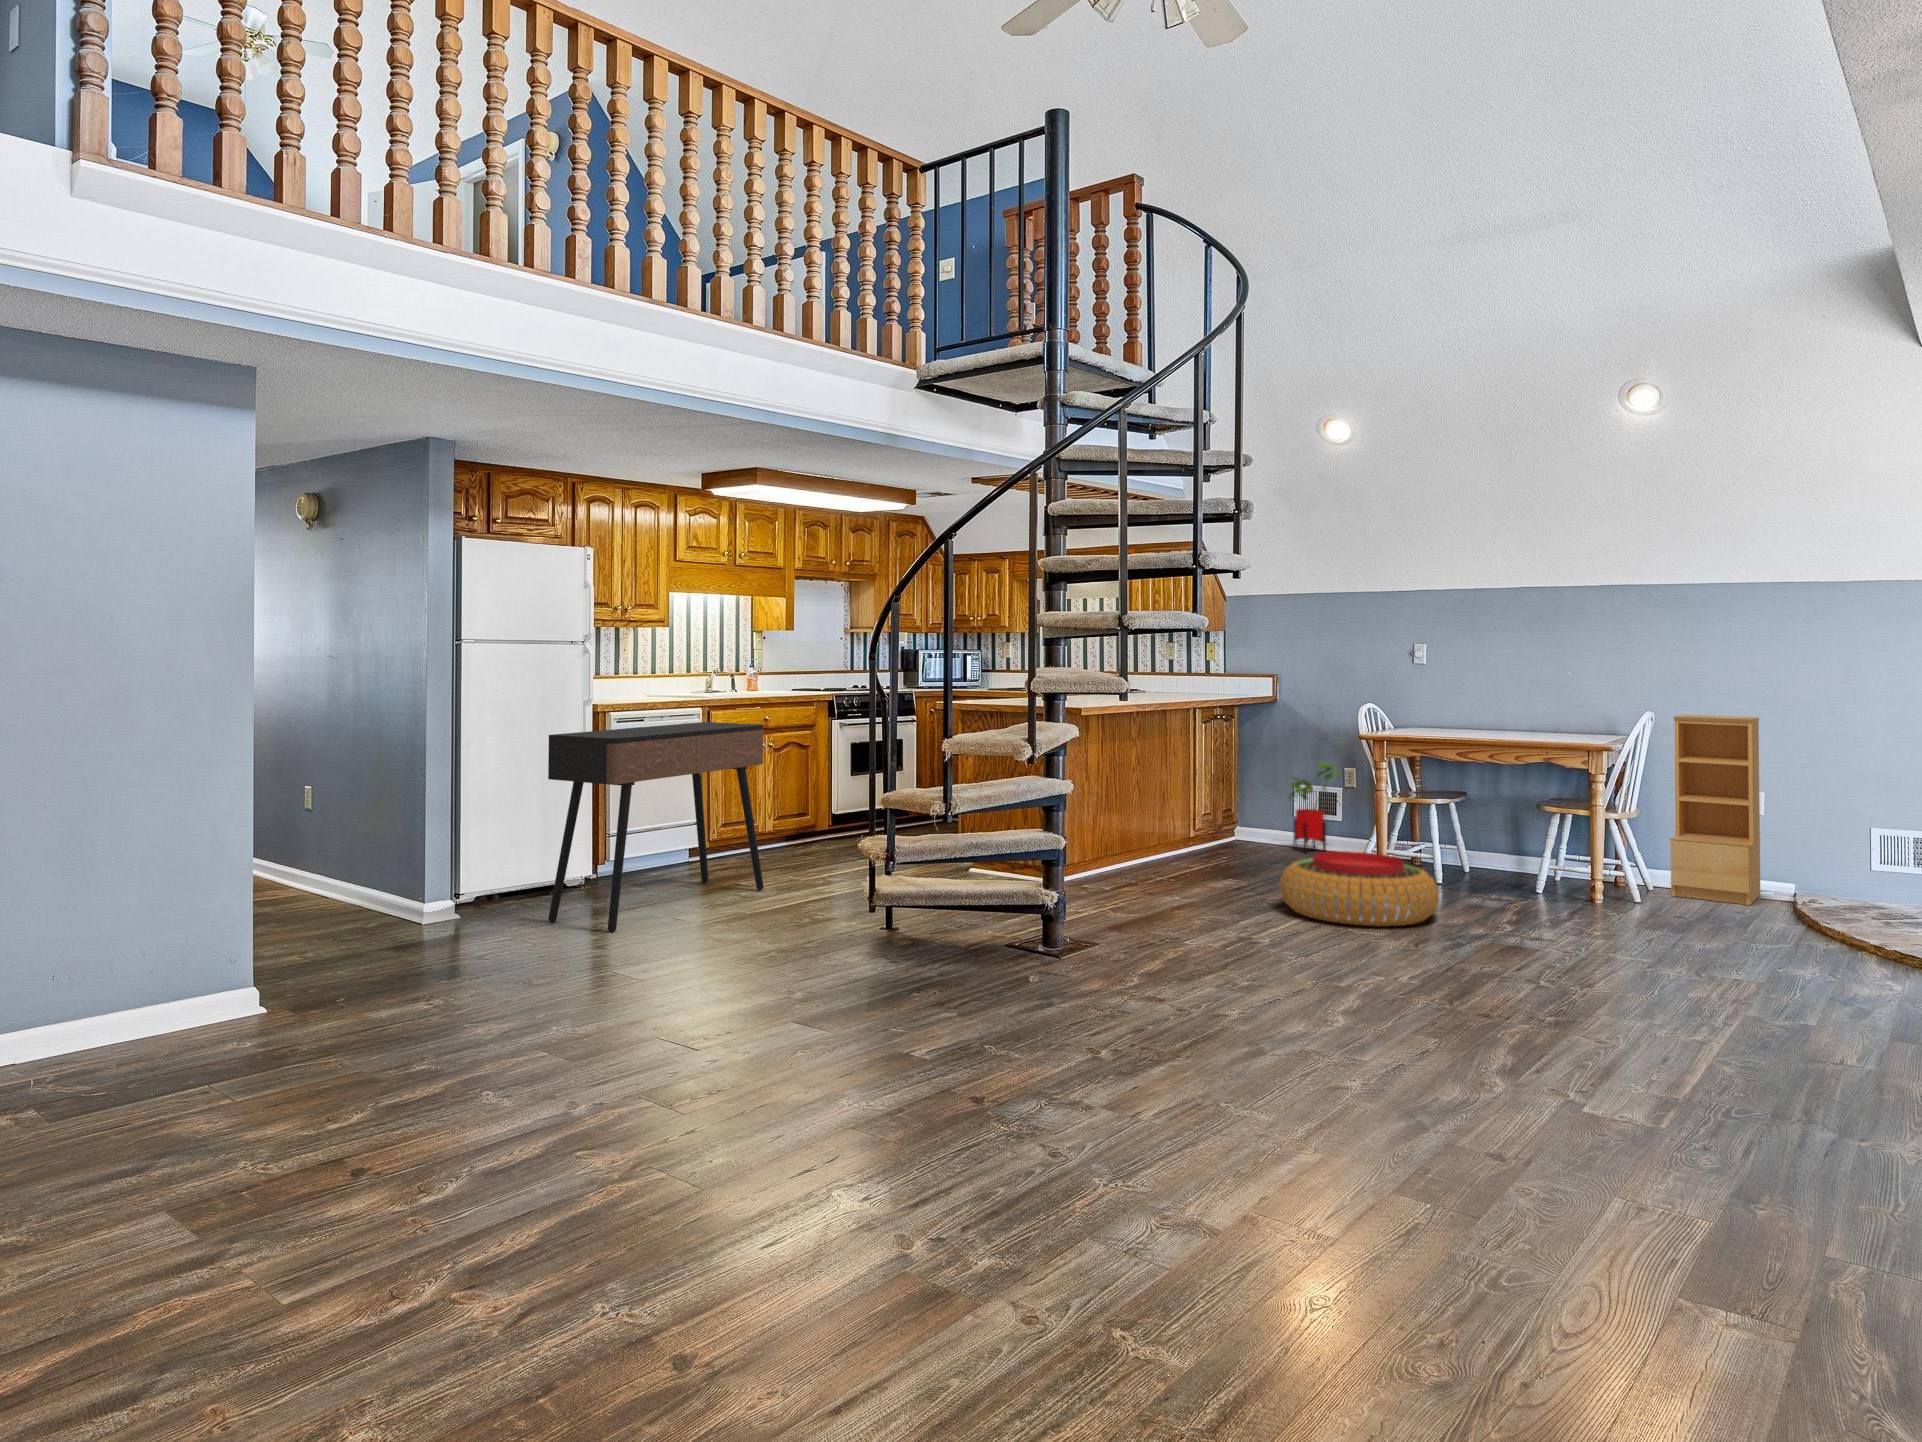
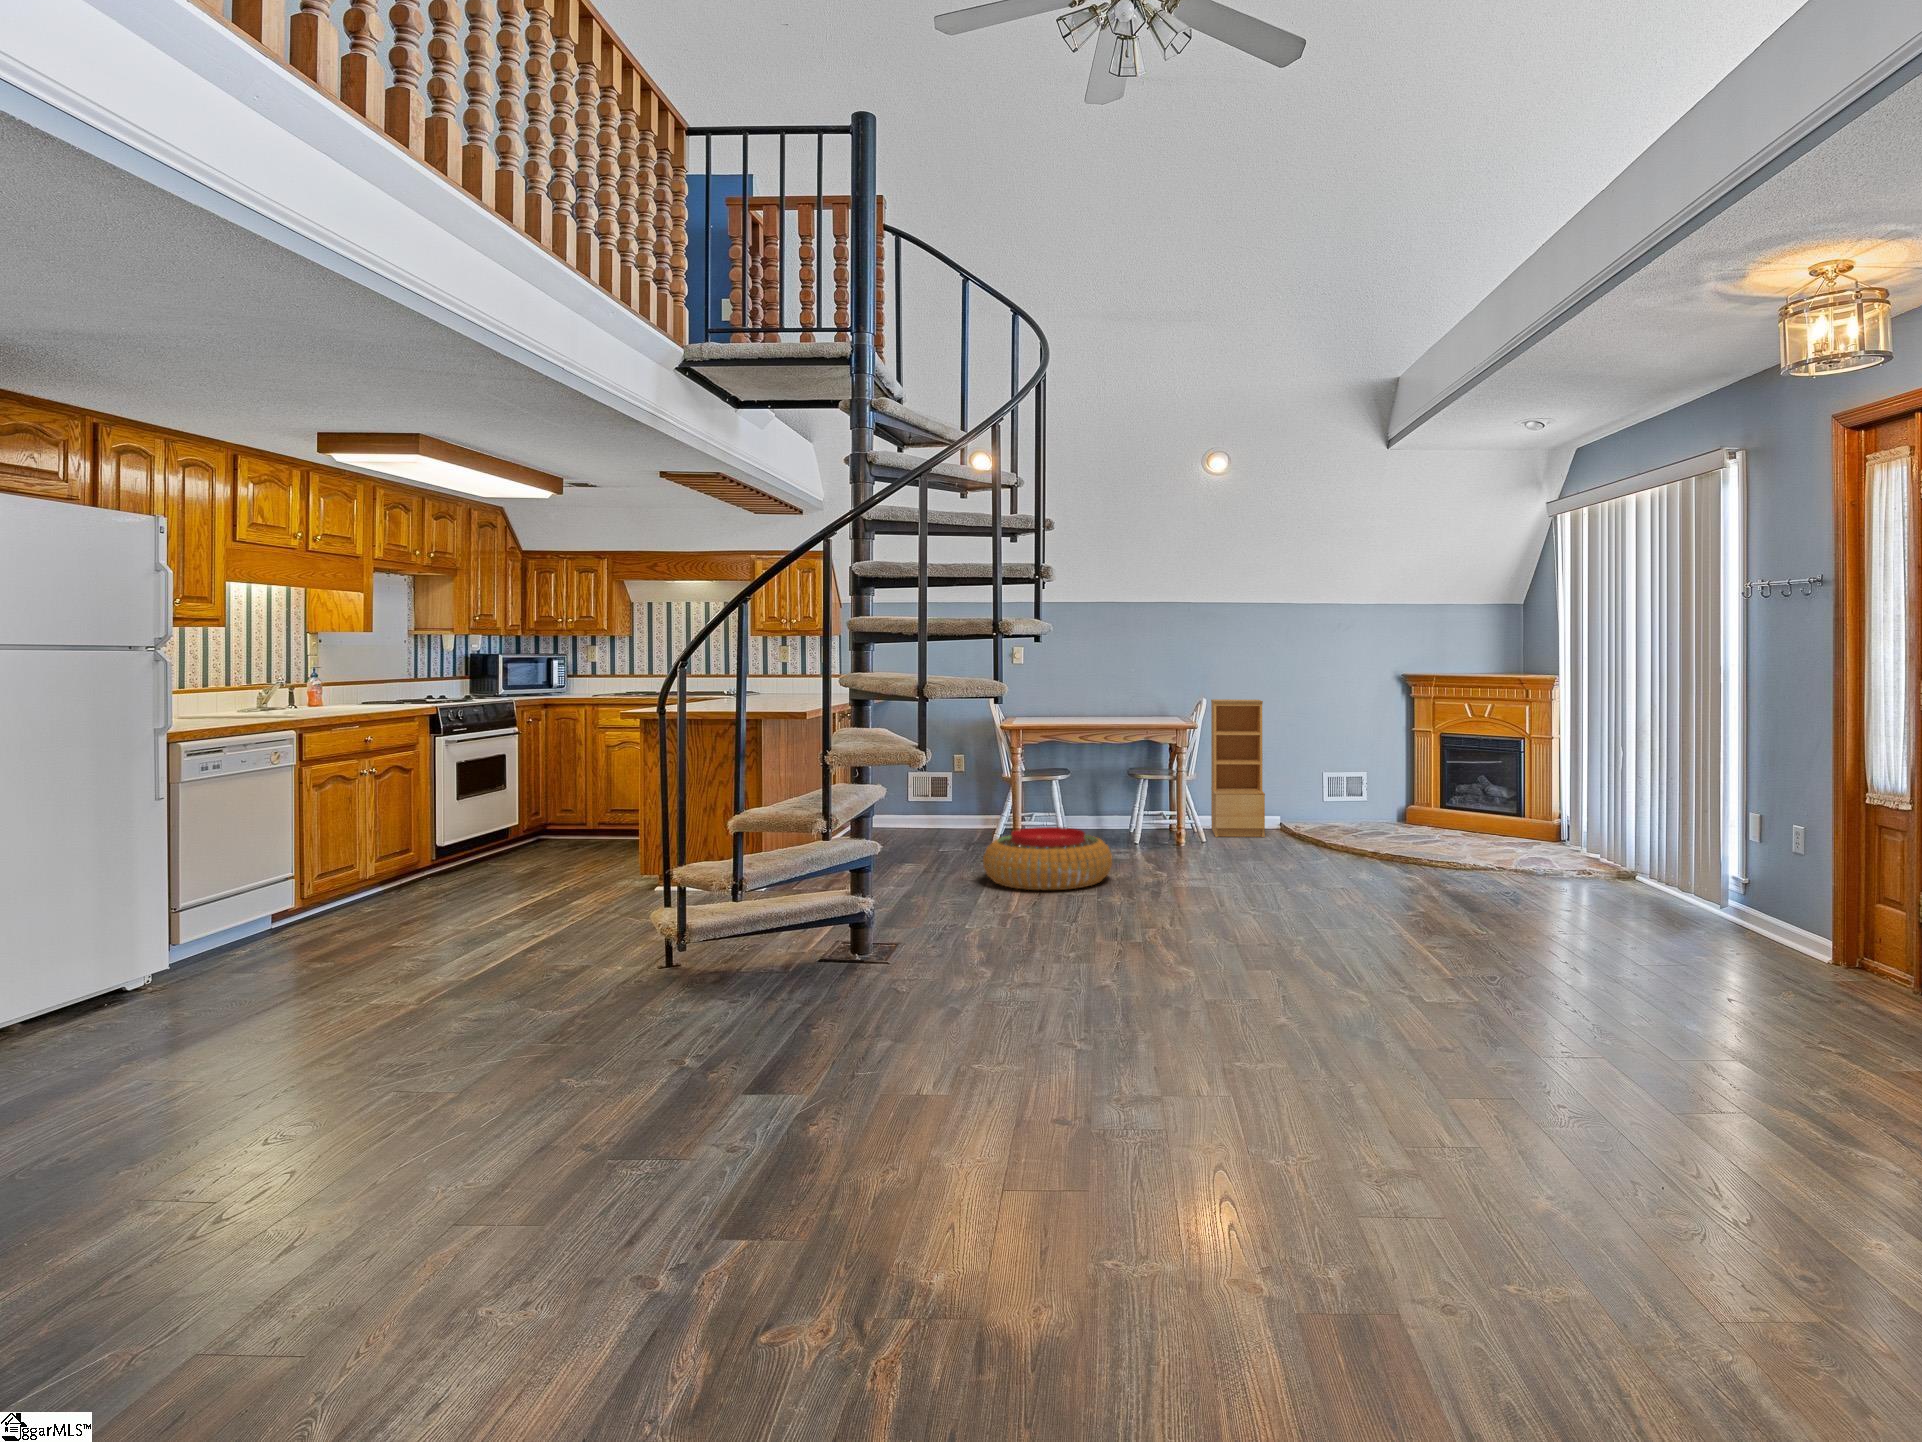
console table: present [548,722,764,932] -> none [173,747,440,1040]
house plant: present [1288,761,1341,853] -> none [910,752,962,836]

